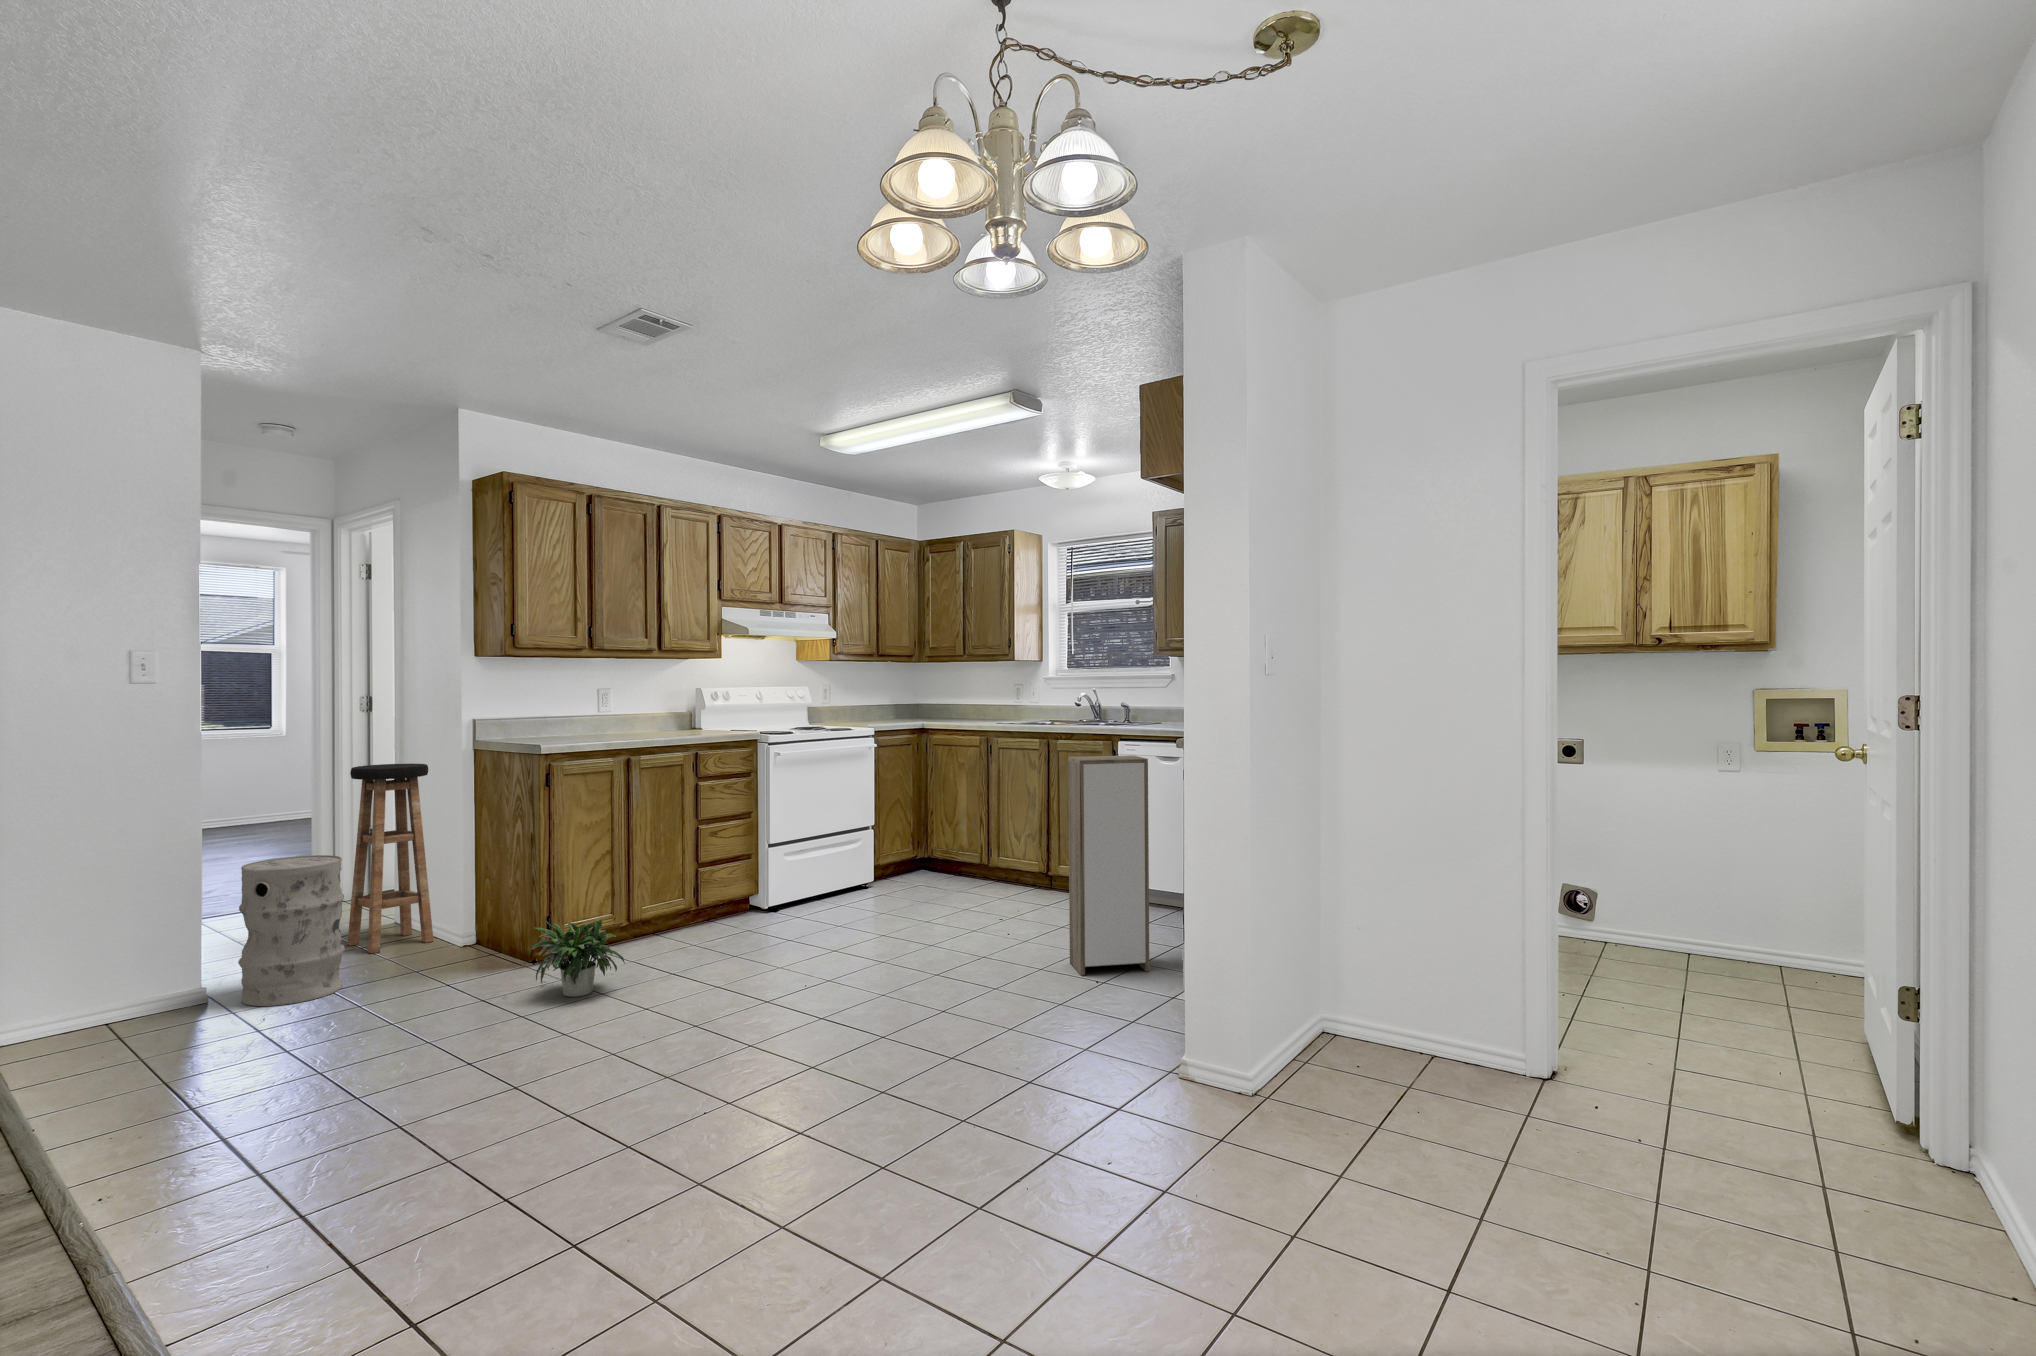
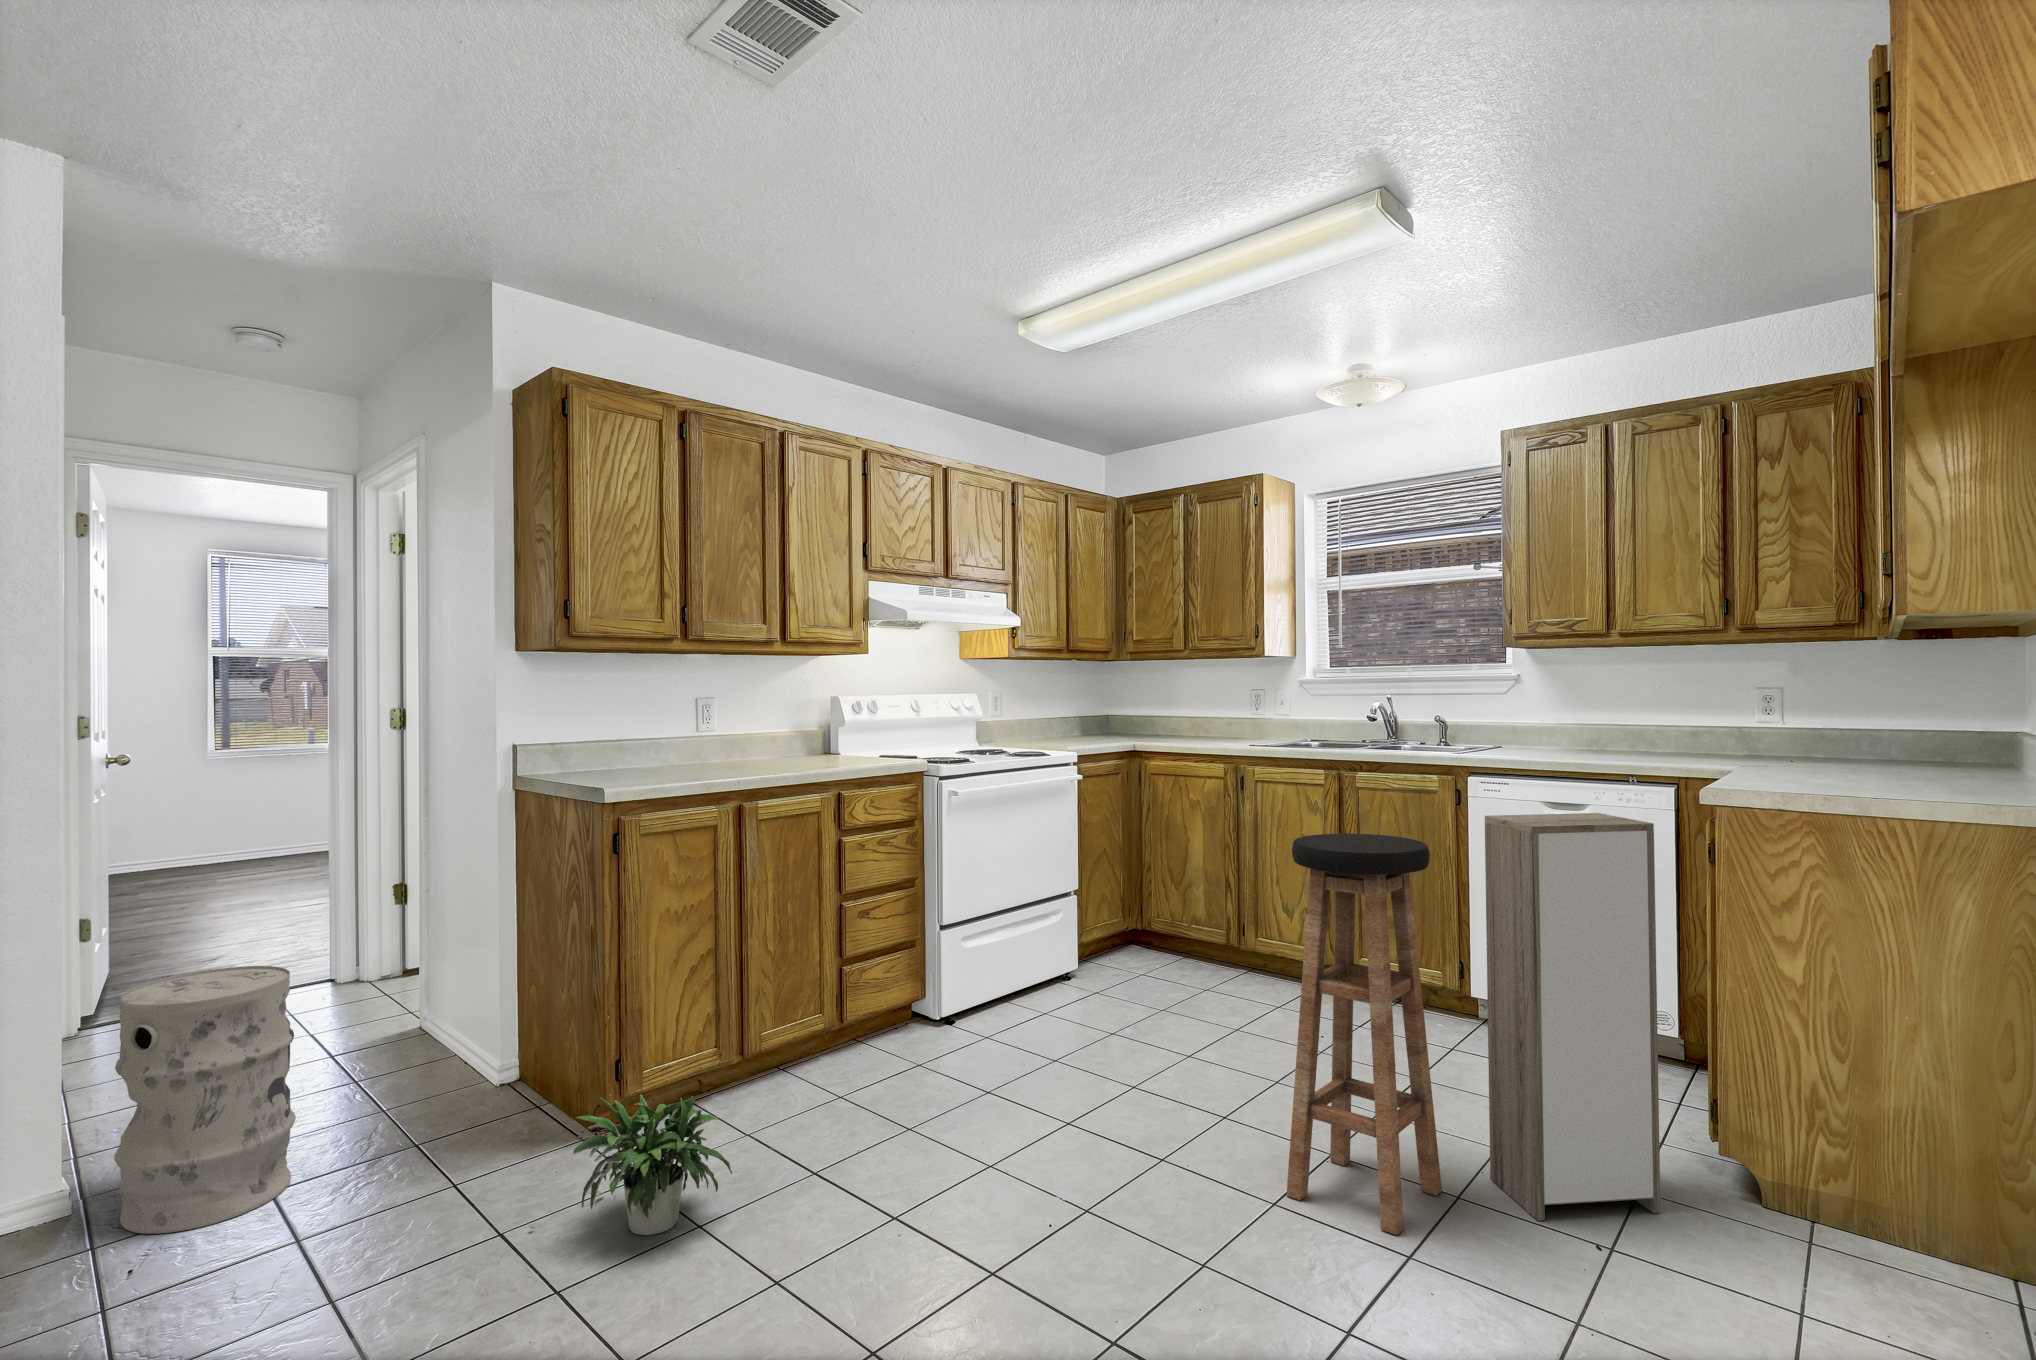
bar stool: present [347,763,433,954] -> present [1286,834,1442,1235]

